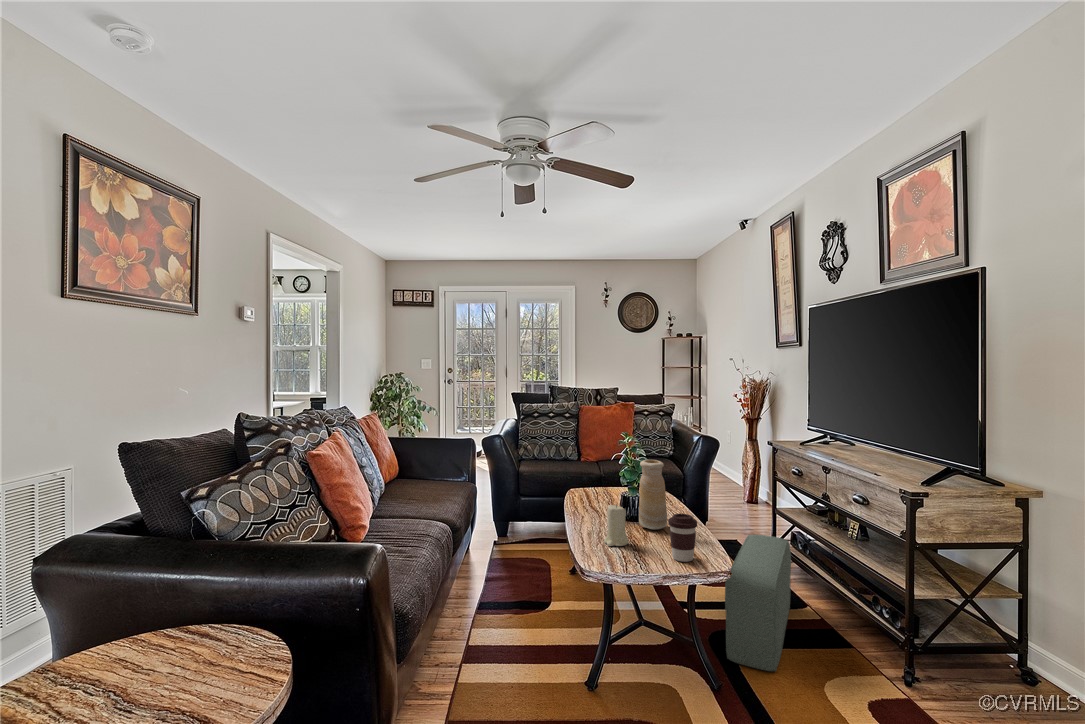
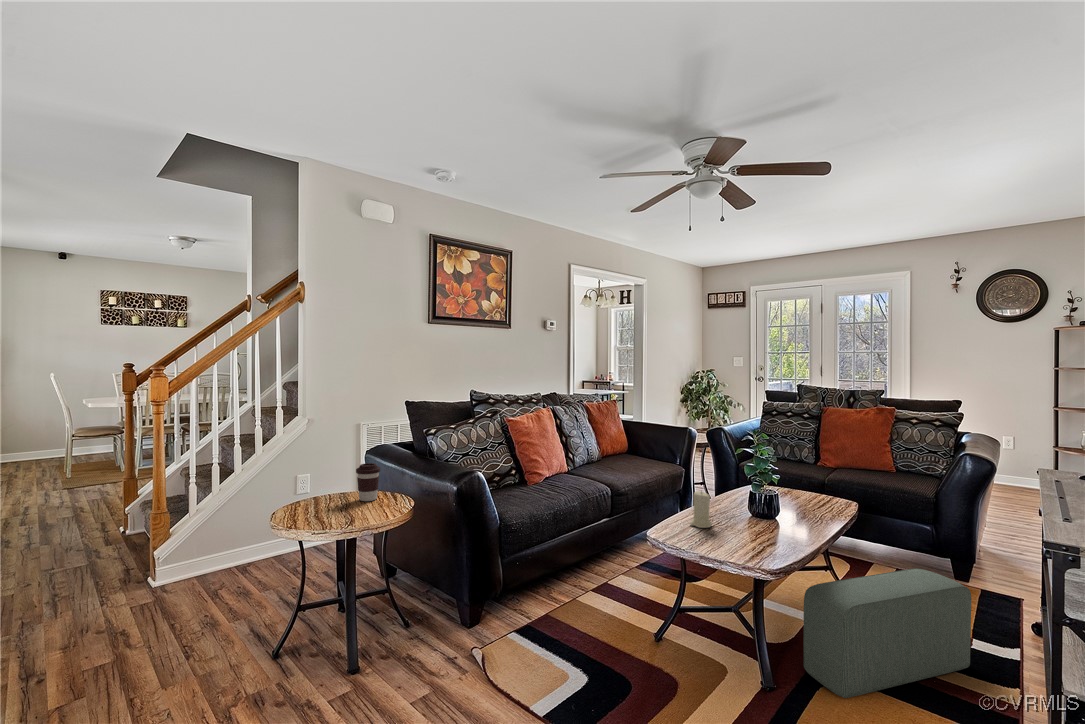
vase: present [639,460,667,529] -> none [746,459,775,526]
coffee cup: present [668,514,697,562] -> present [356,463,380,501]

